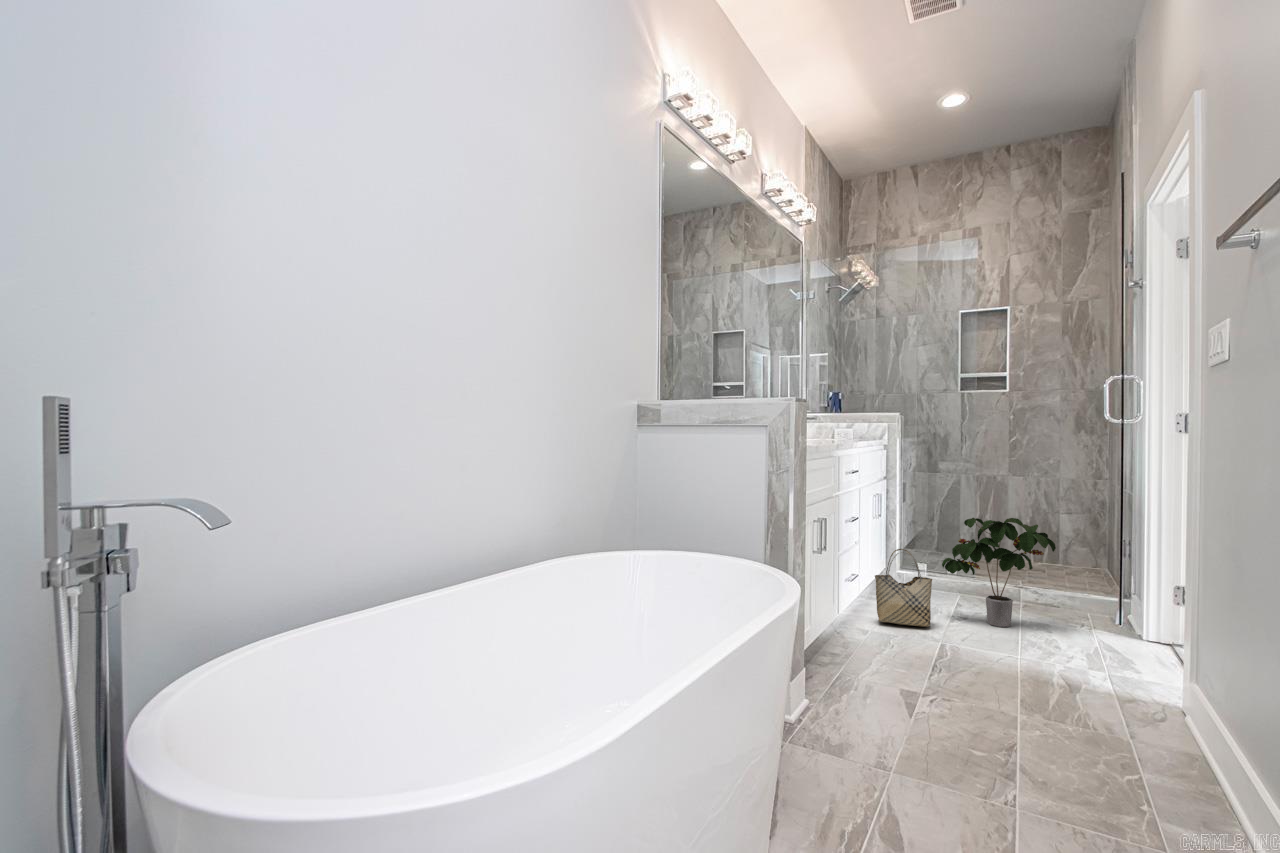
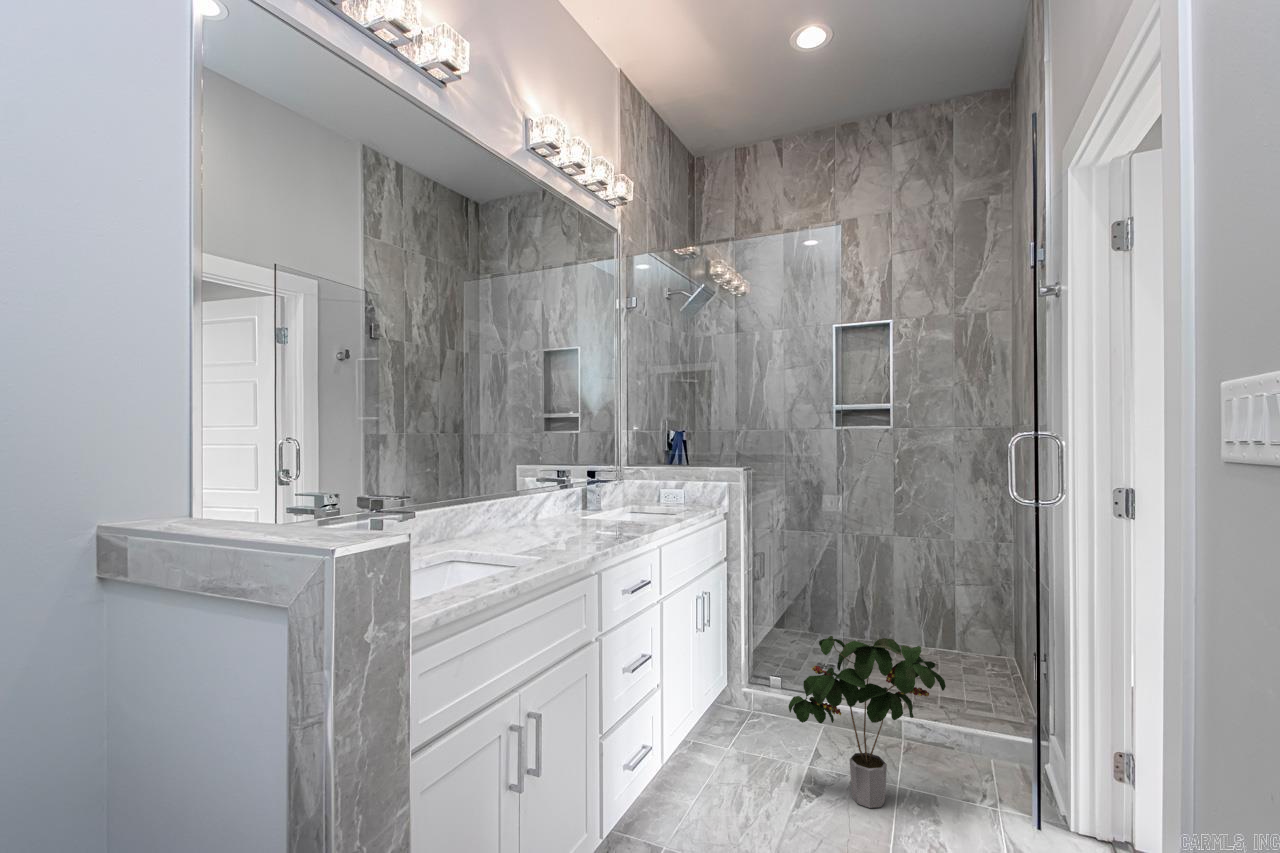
woven basket: present [875,549,932,627] -> none [686,688,770,819]

